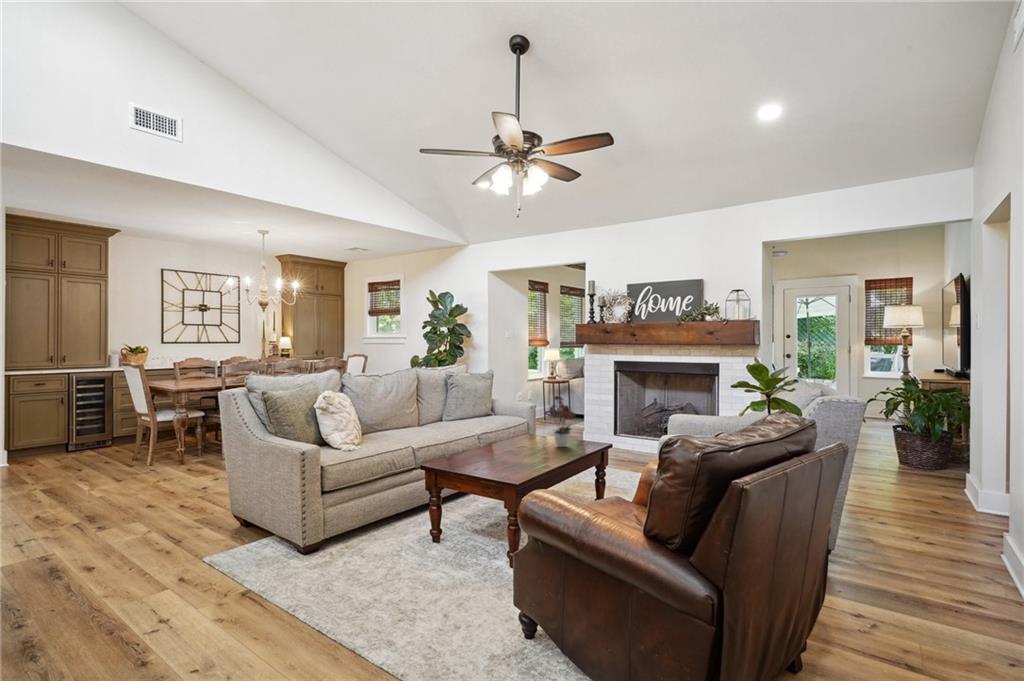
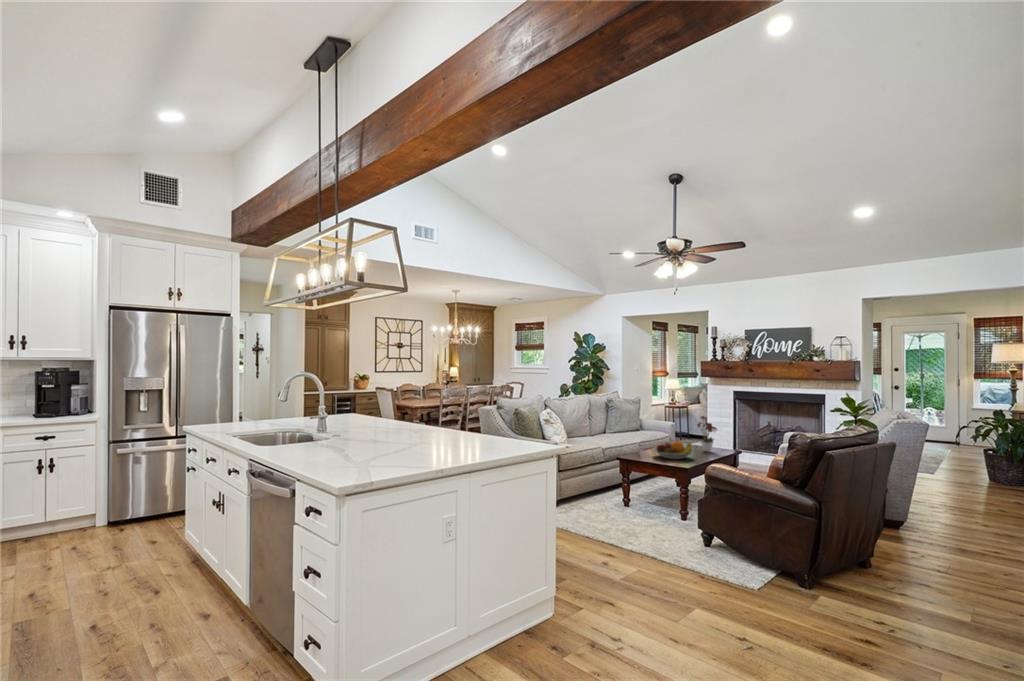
fruit bowl: none [476,437,535,464] -> present [653,441,693,459]

